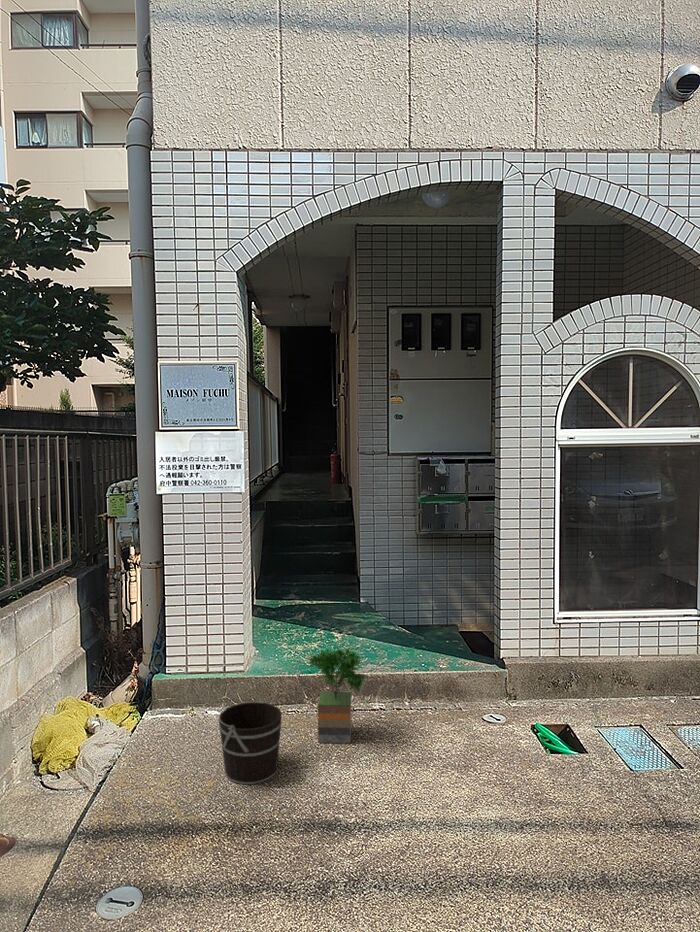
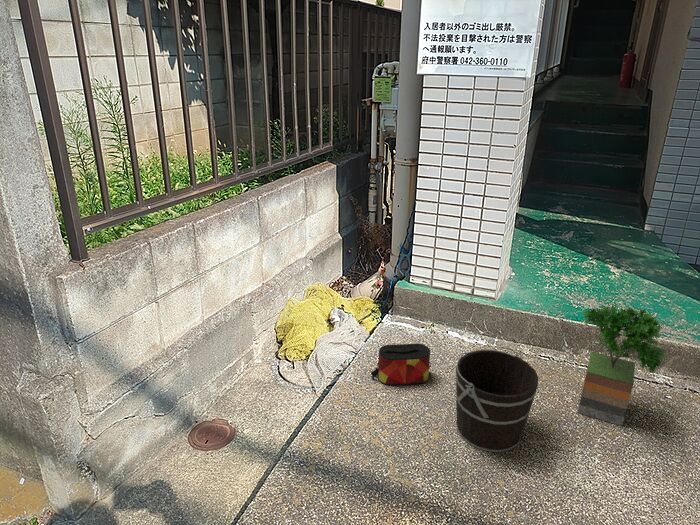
bag: none [143,718,197,761] -> present [371,343,431,385]

